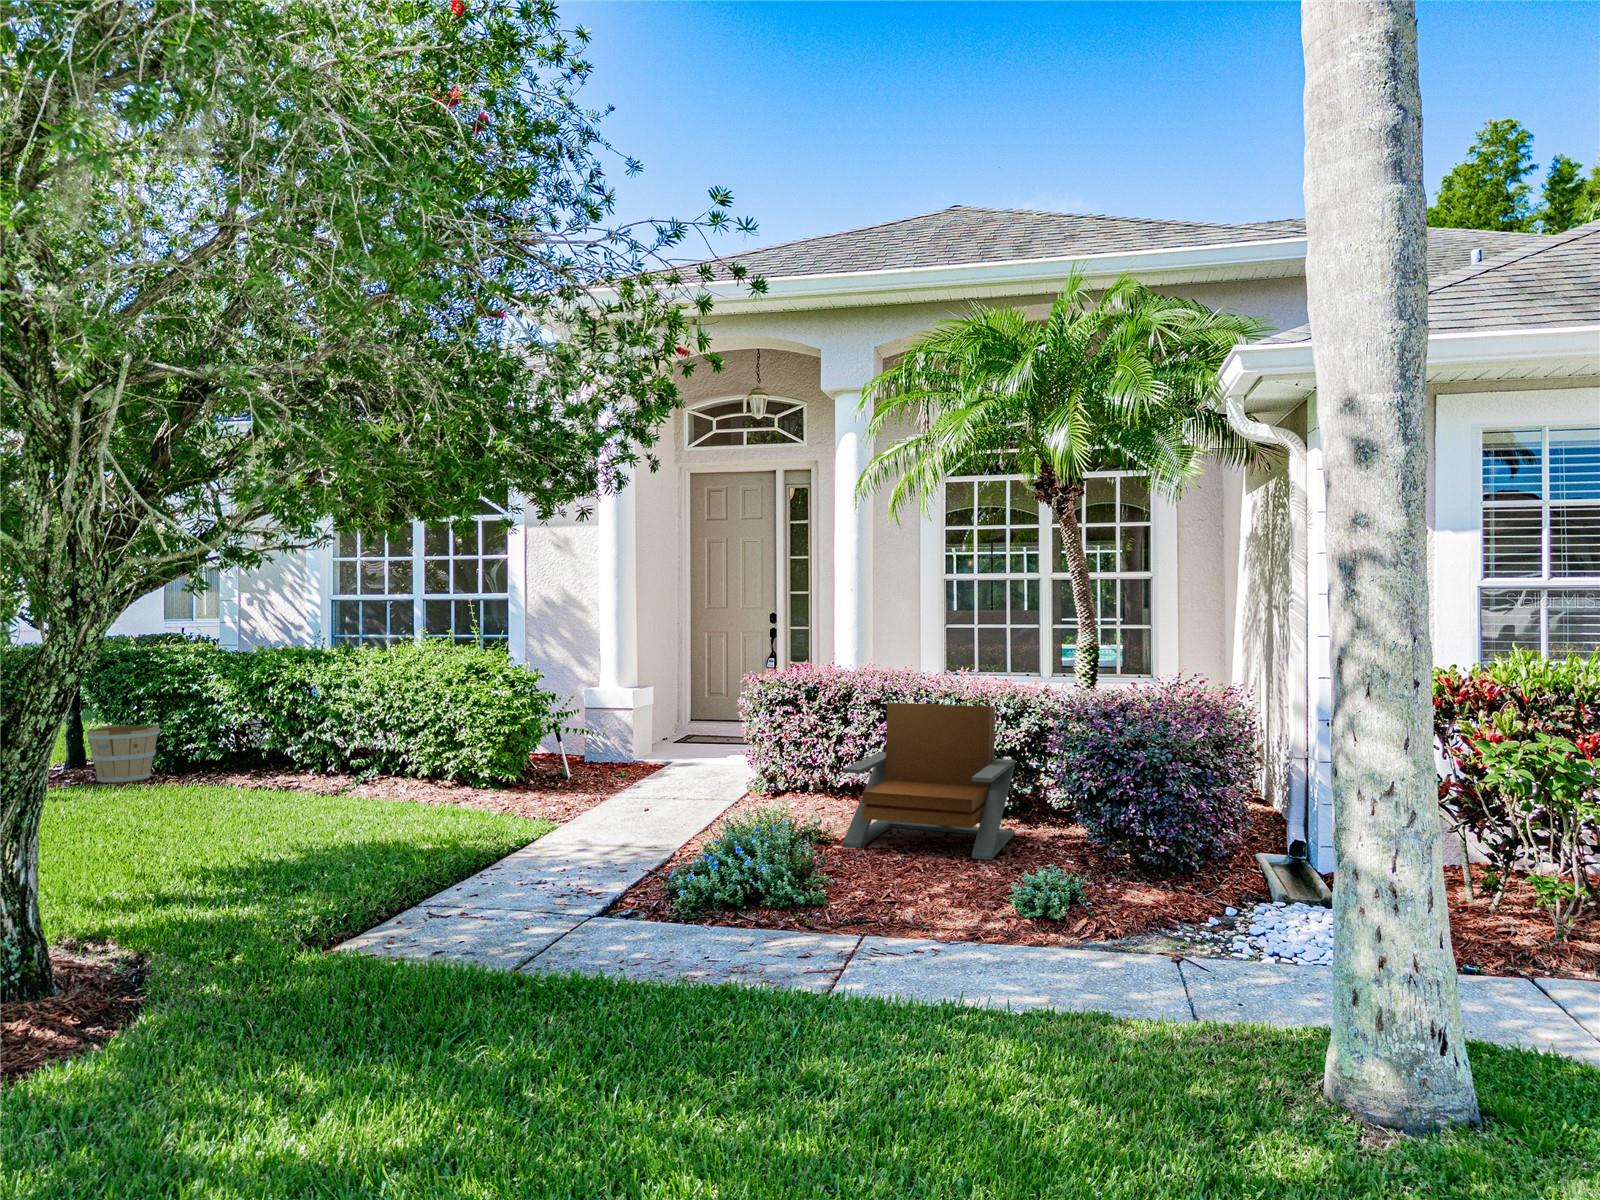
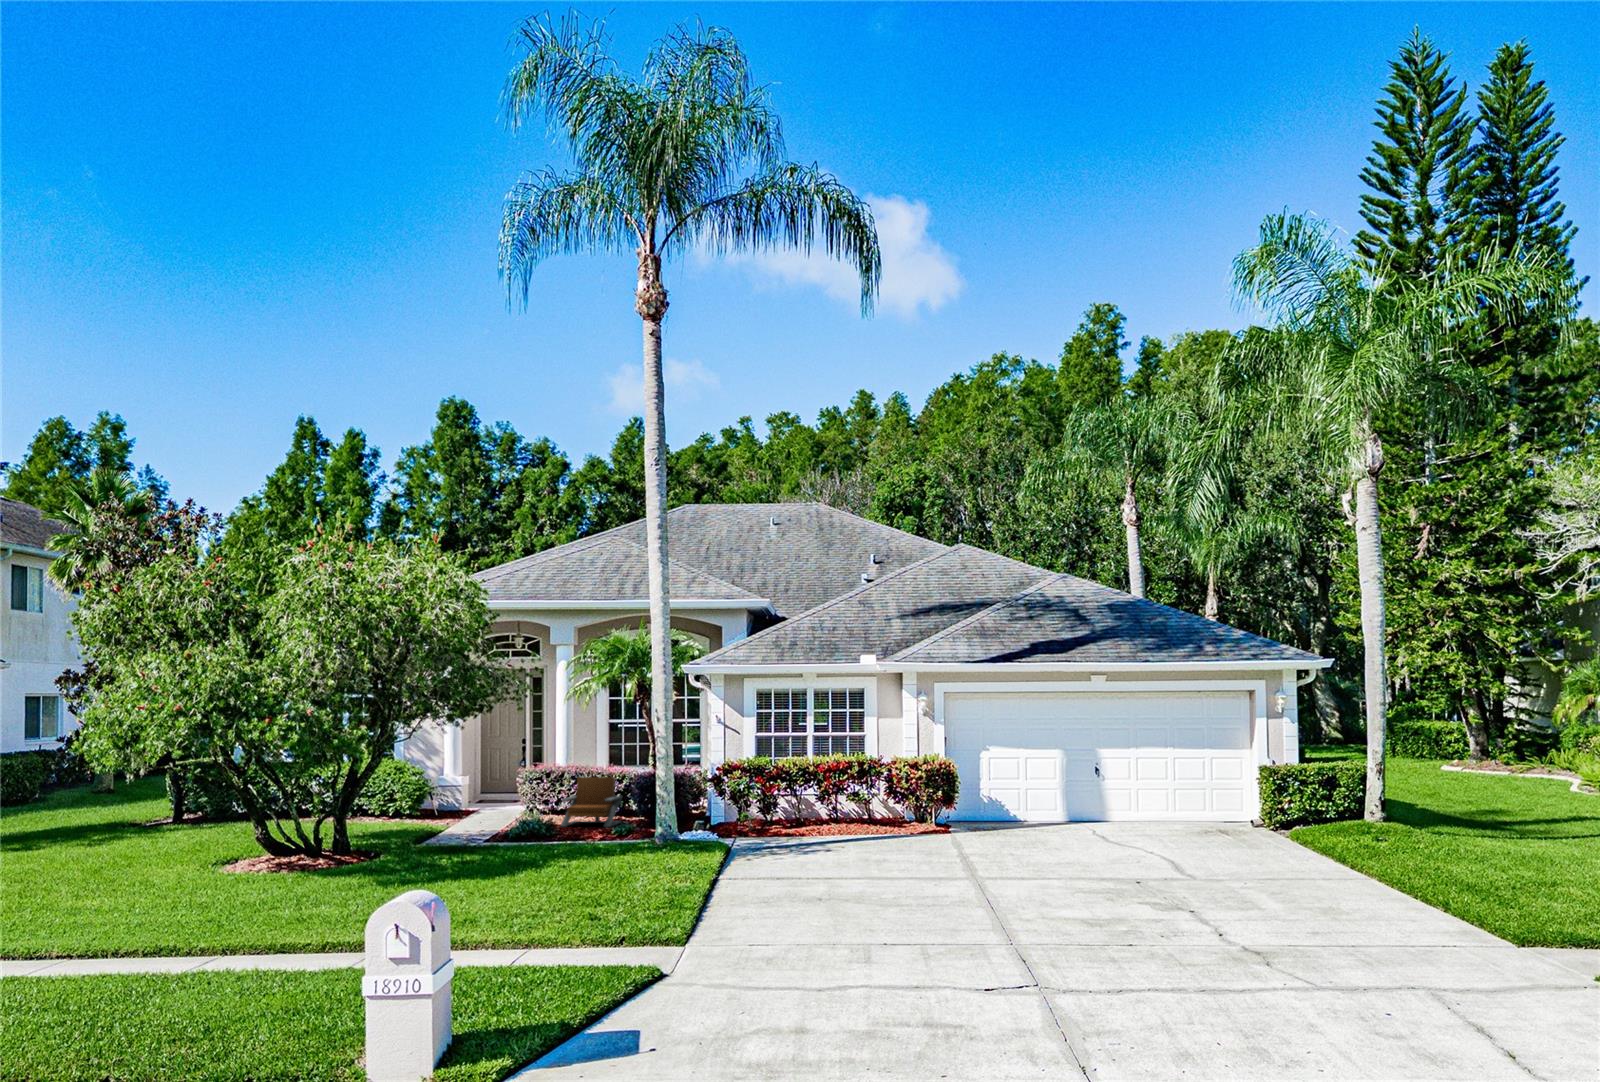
wooden bucket: present [87,725,161,783] -> none [208,799,240,825]

